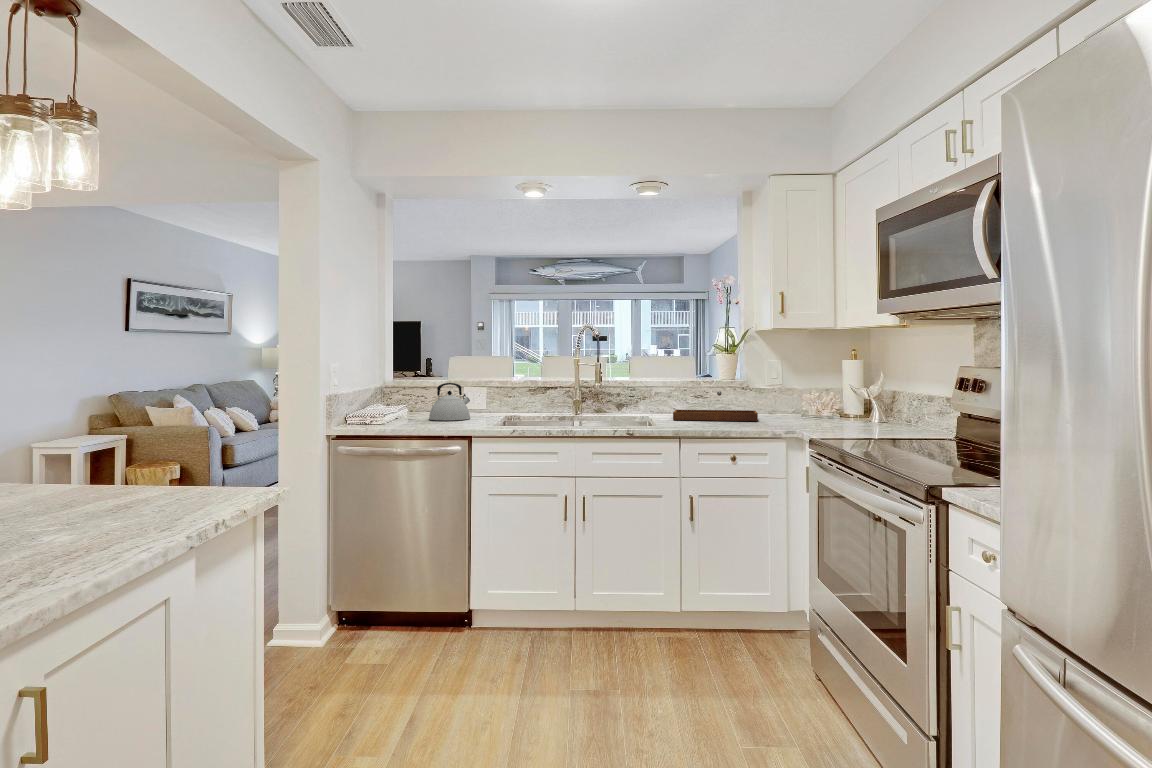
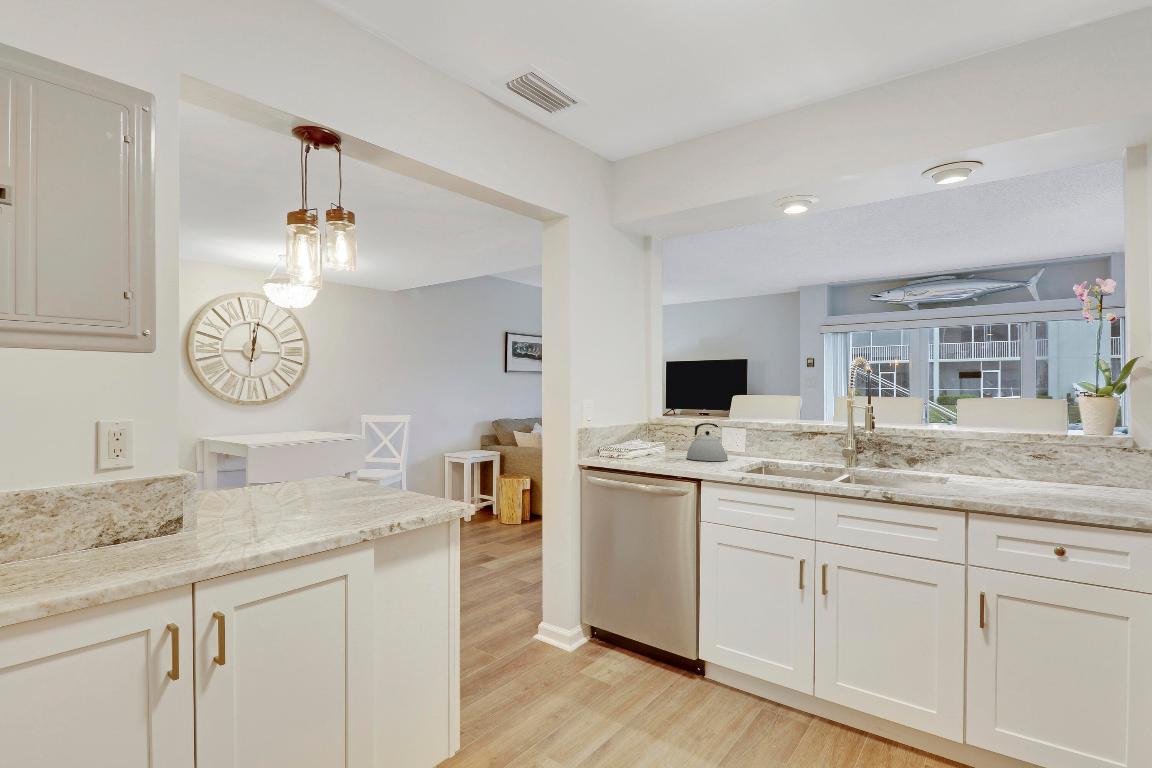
tray: present [673,391,758,421] -> none [975,452,1125,499]

